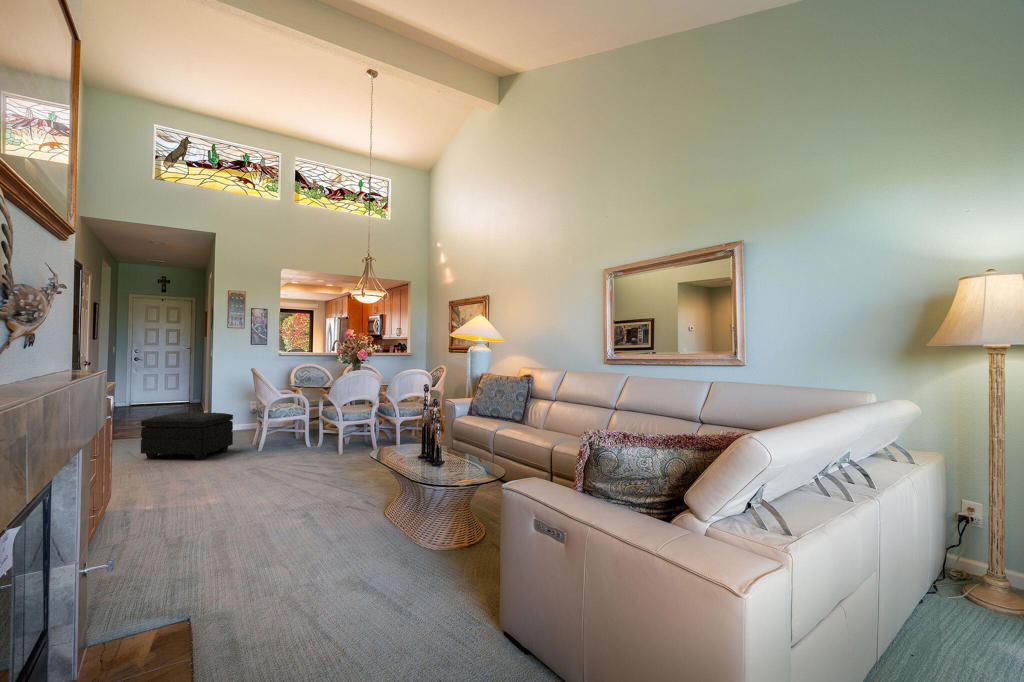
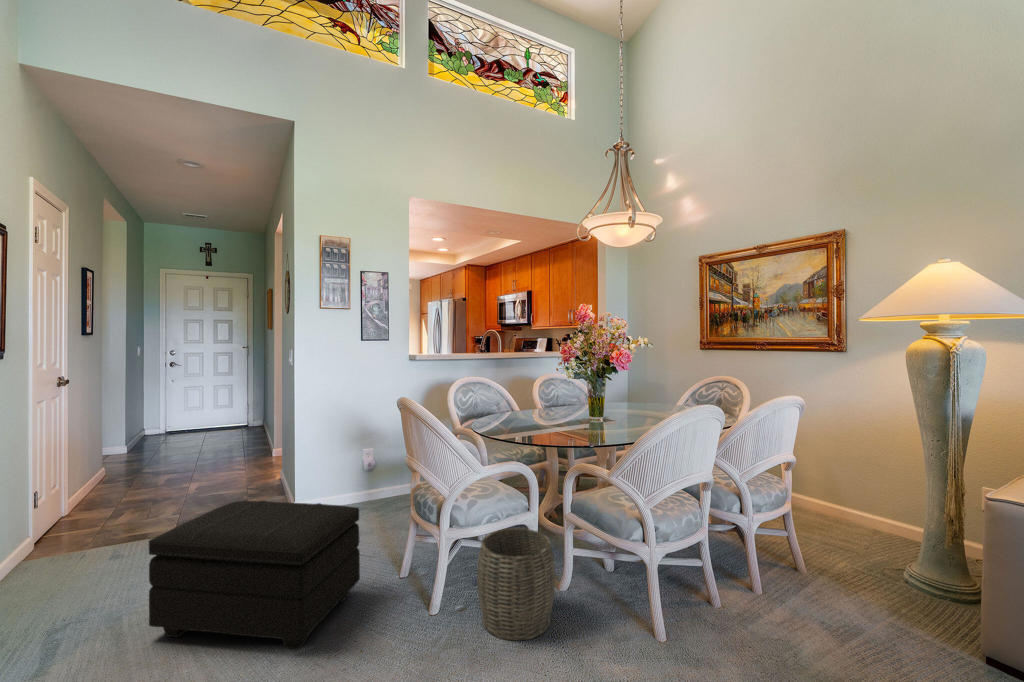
woven basket: none [277,421,310,456] -> present [477,528,555,641]

